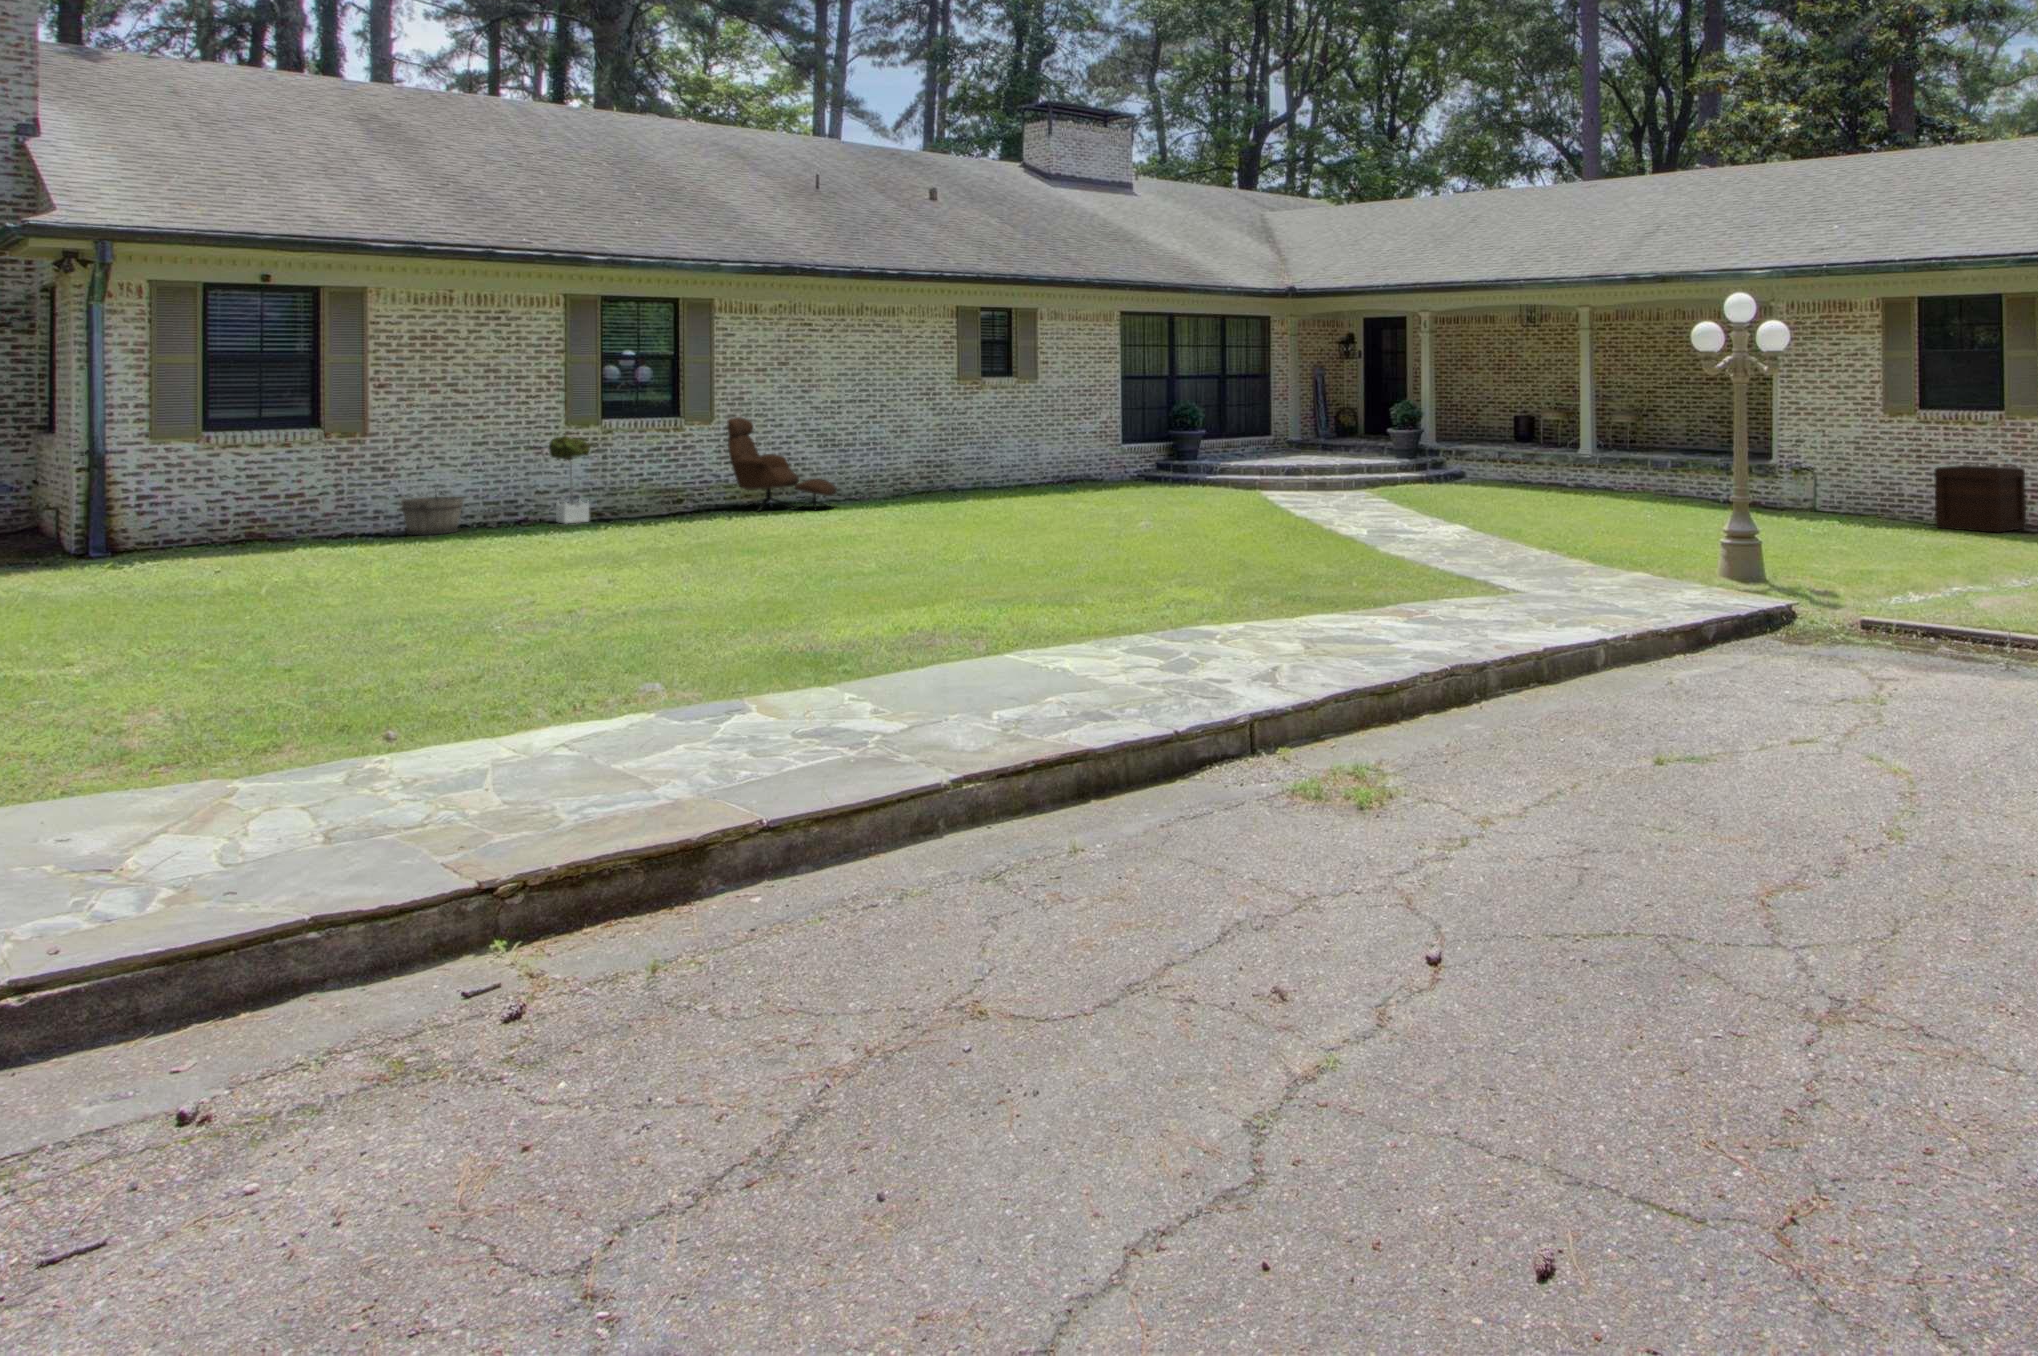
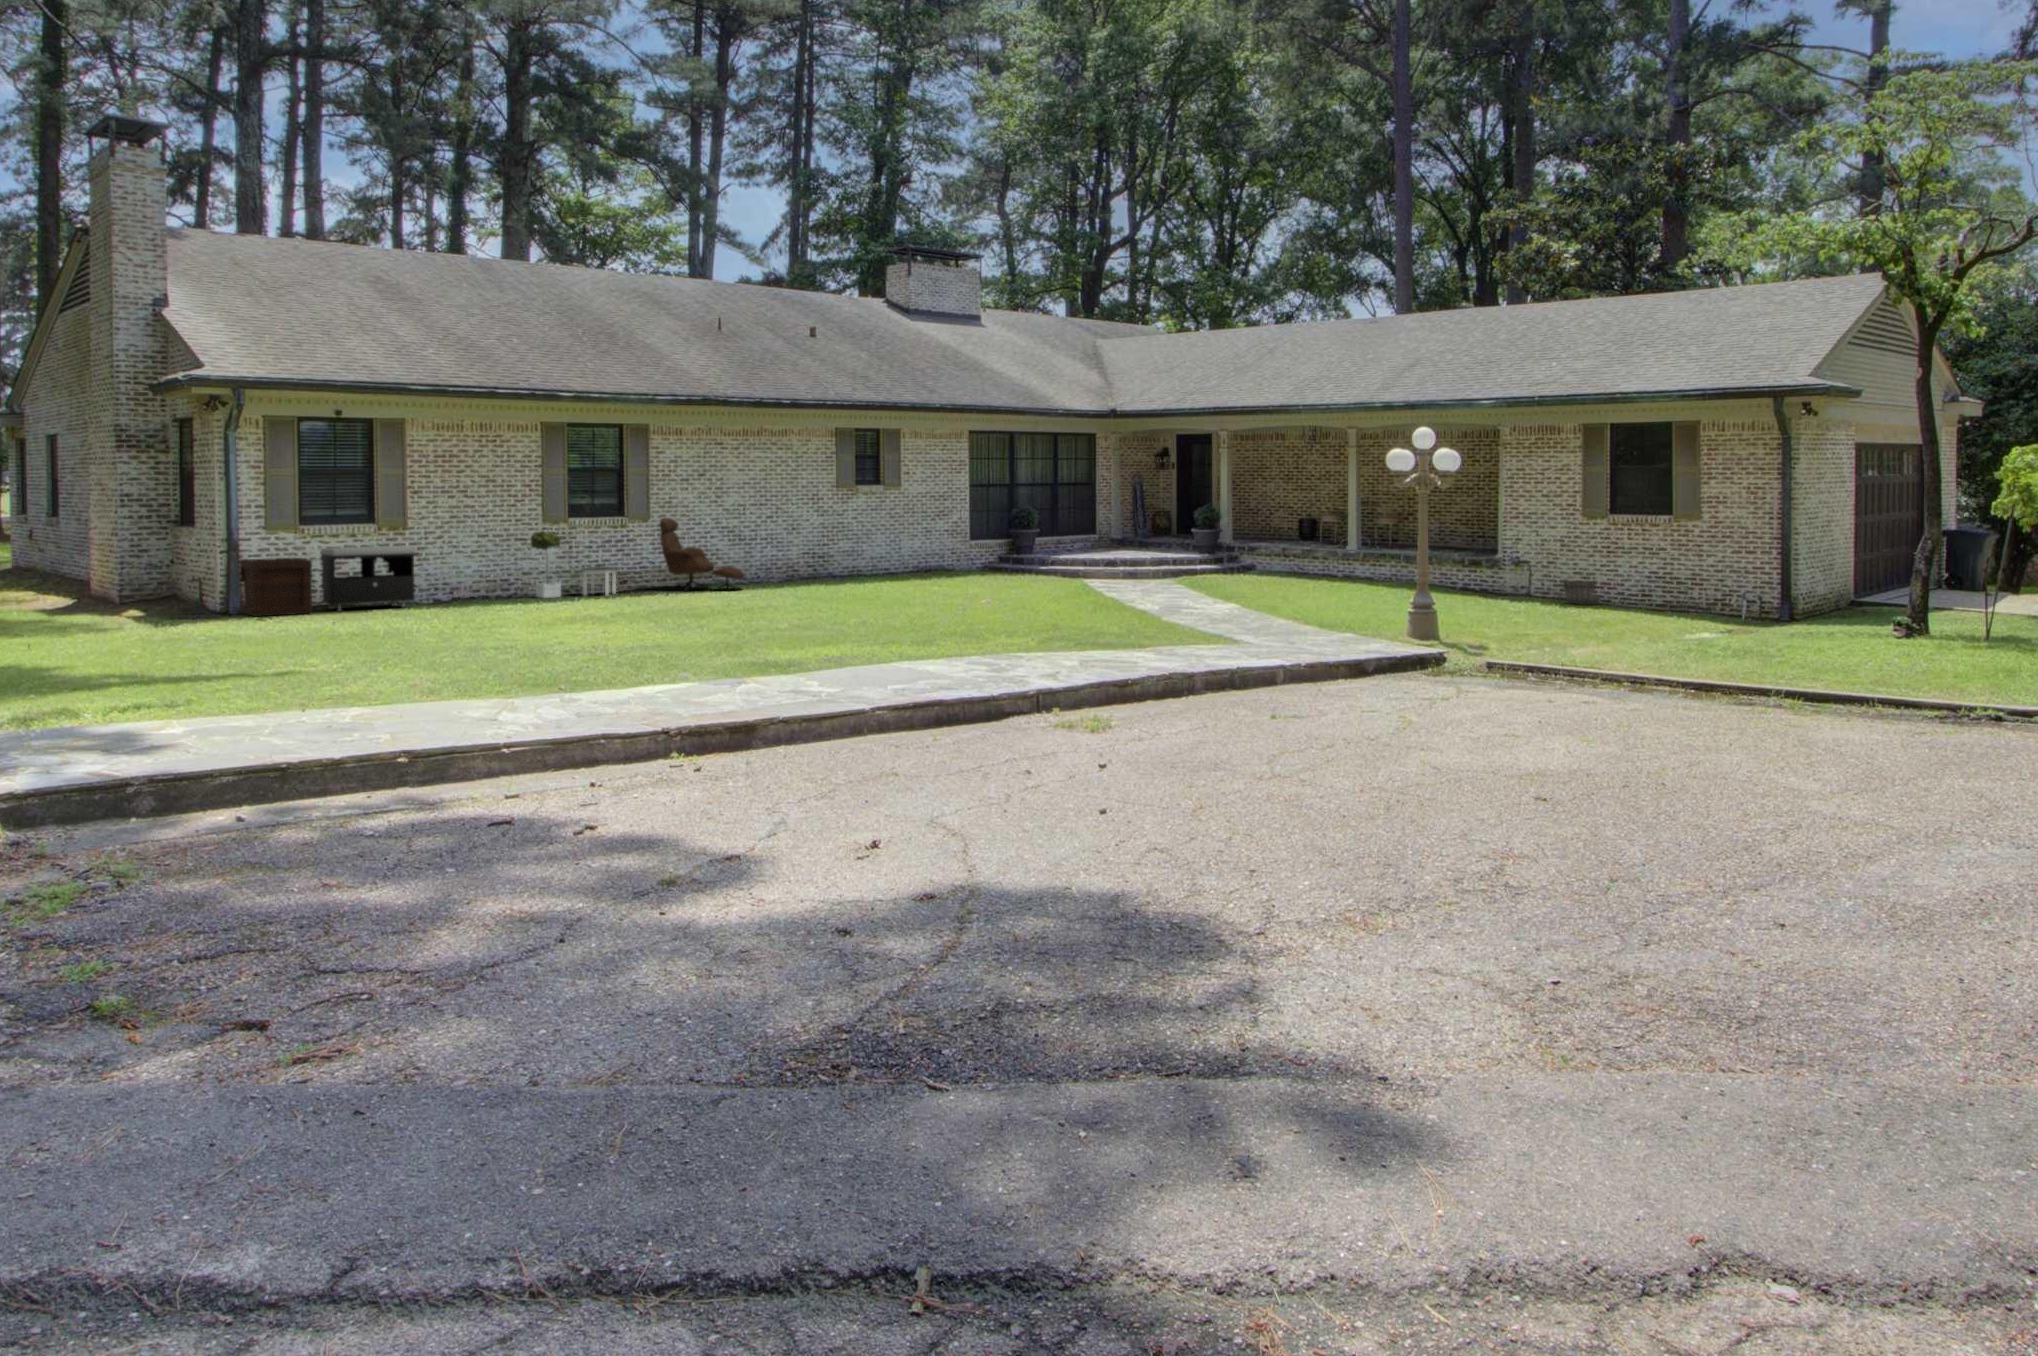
storage bench: none [236,457,372,548] -> present [321,546,415,611]
wooden crate: present [1934,465,2026,533] -> present [239,558,312,616]
round table: none [620,482,668,519] -> present [583,567,616,595]
wooden bucket: present [401,489,463,535] -> present [1563,579,1600,605]

